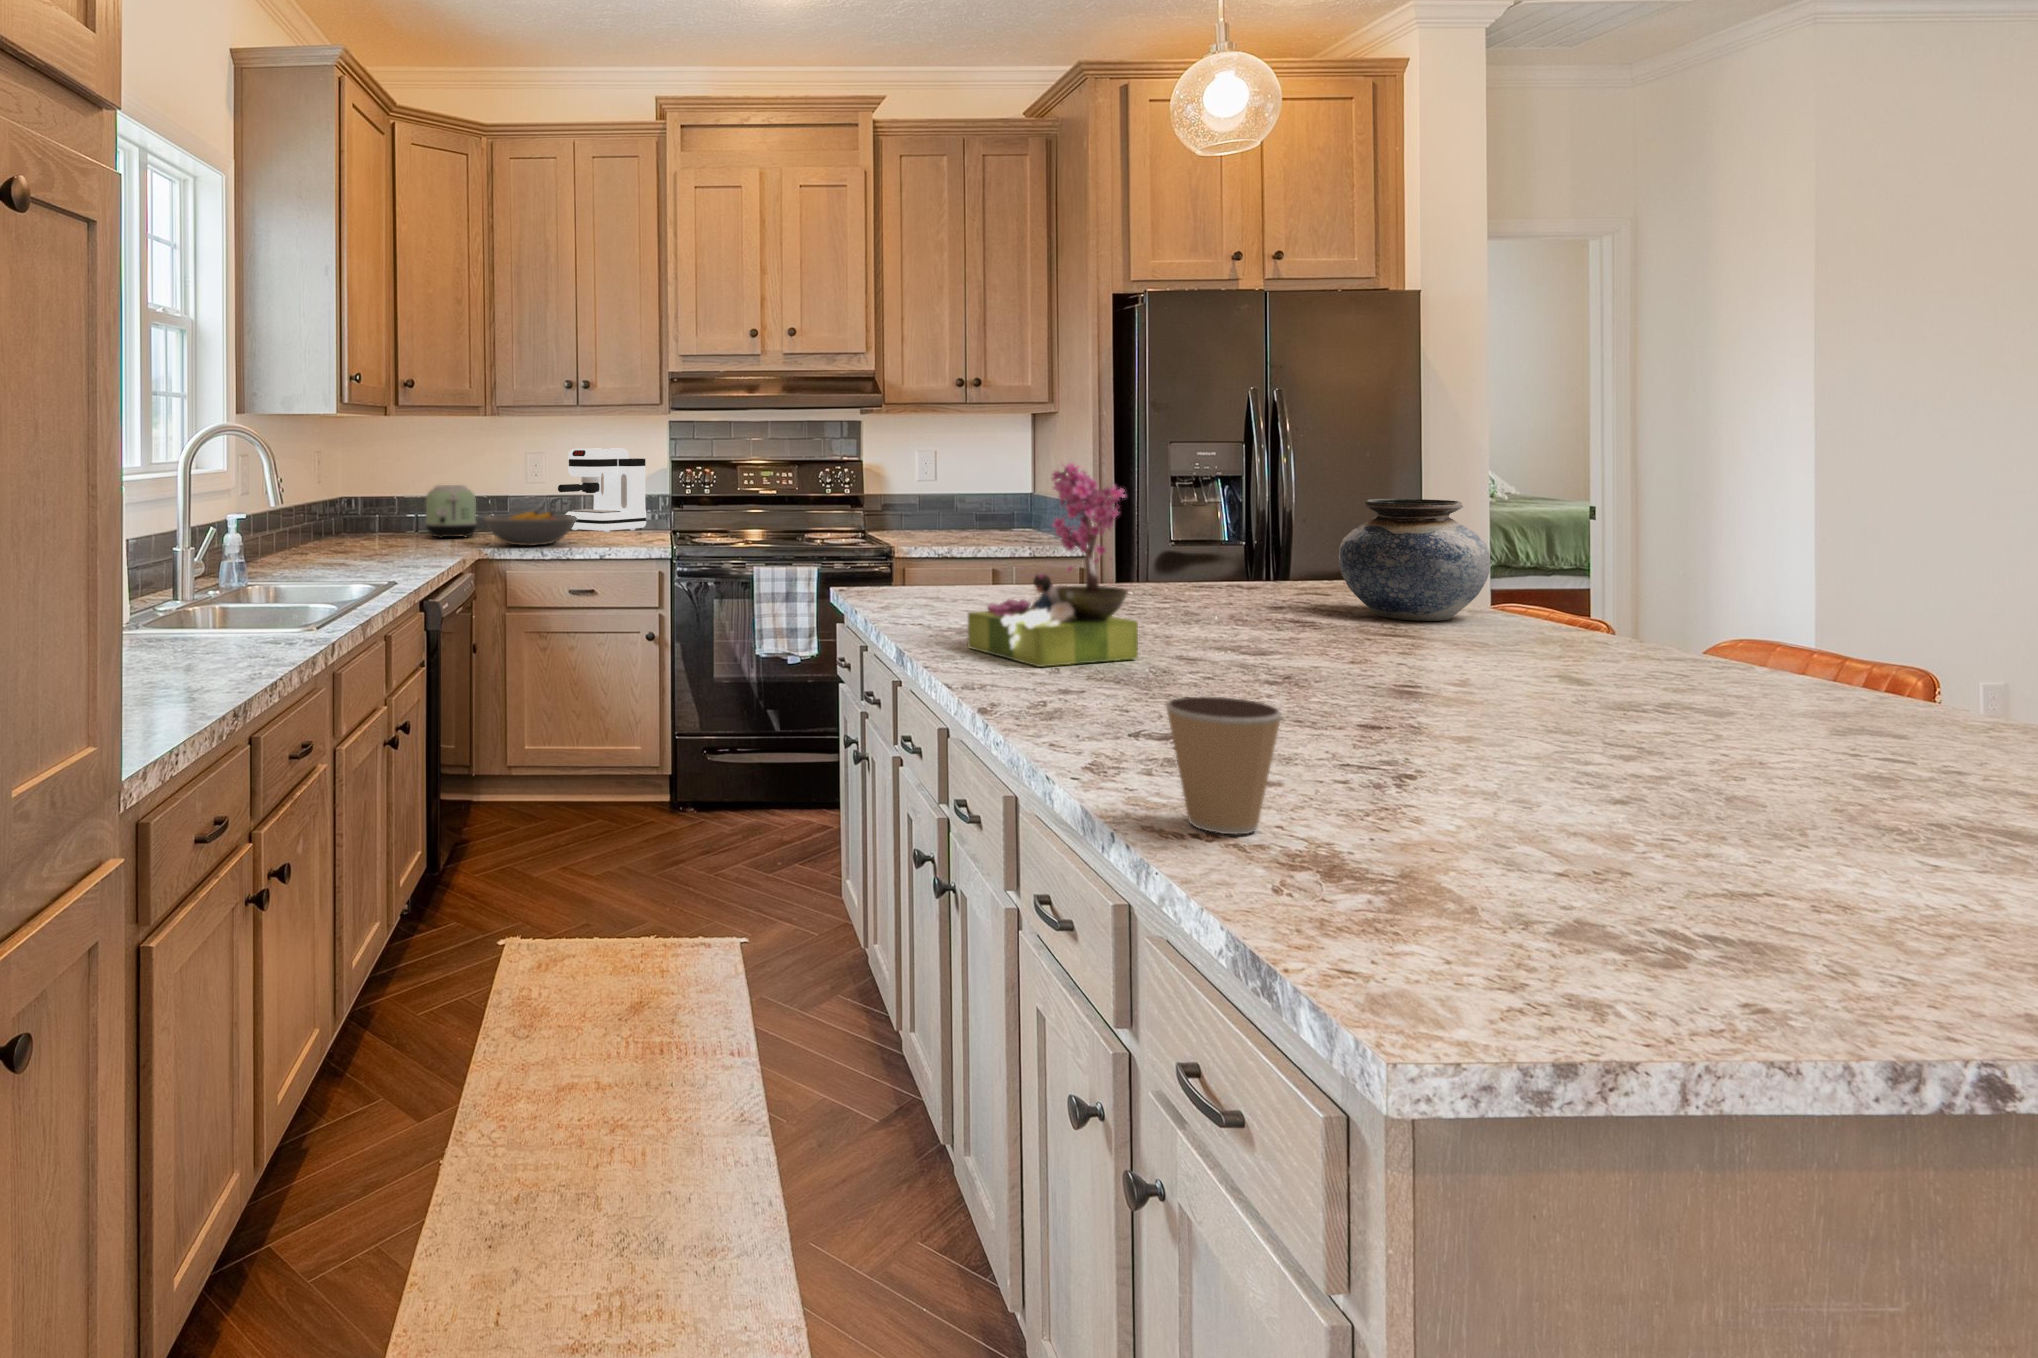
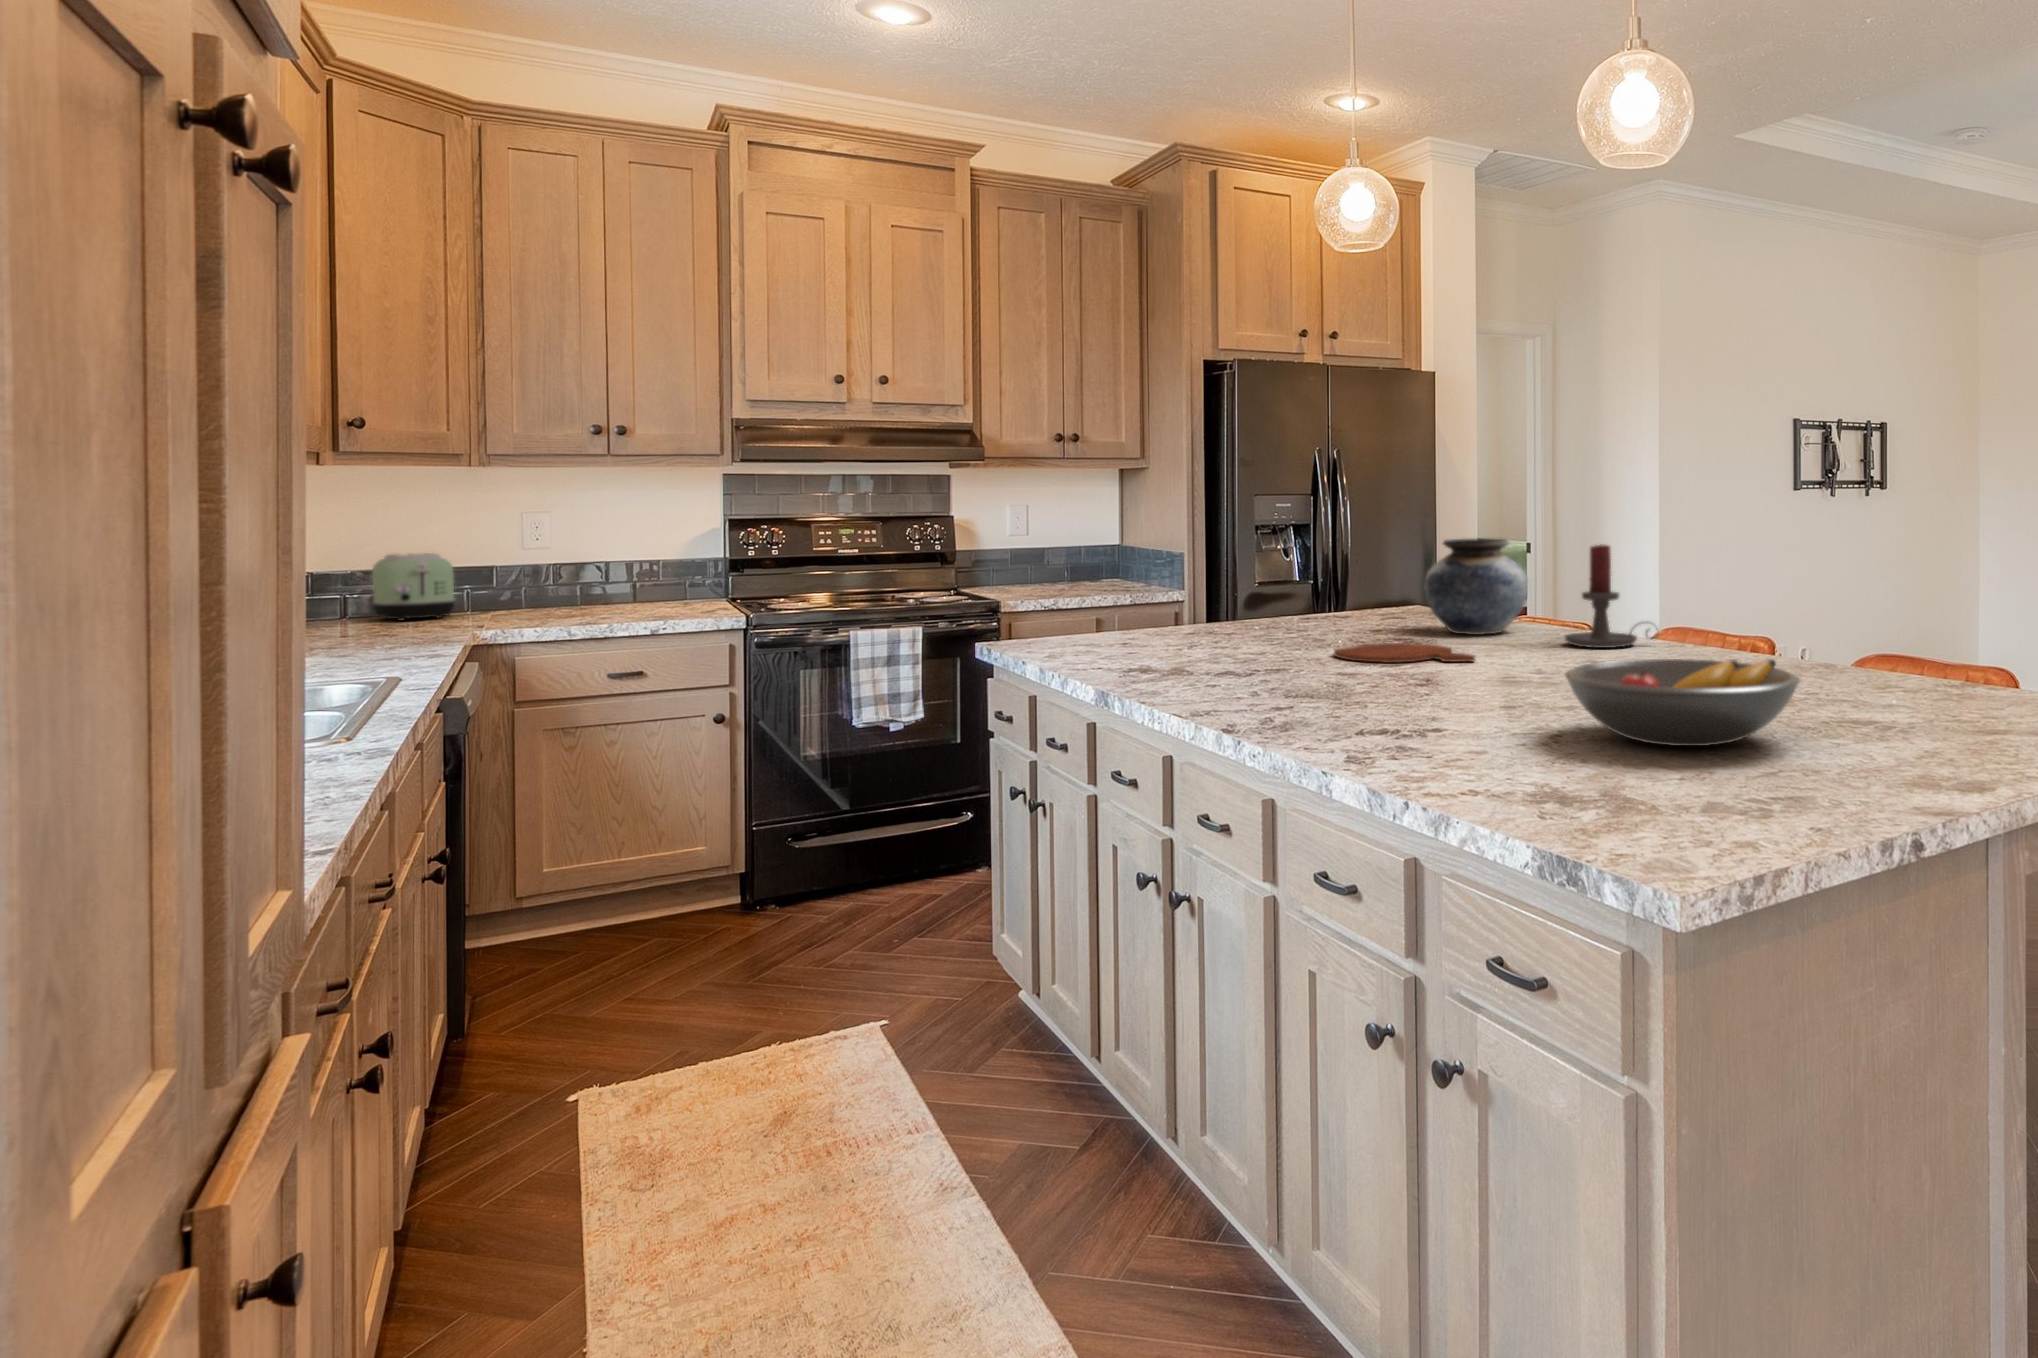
coffee maker: present [558,448,646,533] -> none [576,506,695,604]
flower arrangement: present [968,463,1138,667] -> none [1164,505,1313,691]
fruit bowl: present [484,511,576,546] -> present [1565,659,1800,746]
candle holder: none [1530,513,1689,654] -> present [1565,544,1656,648]
cutting board: none [1190,622,1372,657] -> present [1334,643,1475,663]
coffee cup: present [1166,696,1282,834] -> none [1440,683,1524,786]

